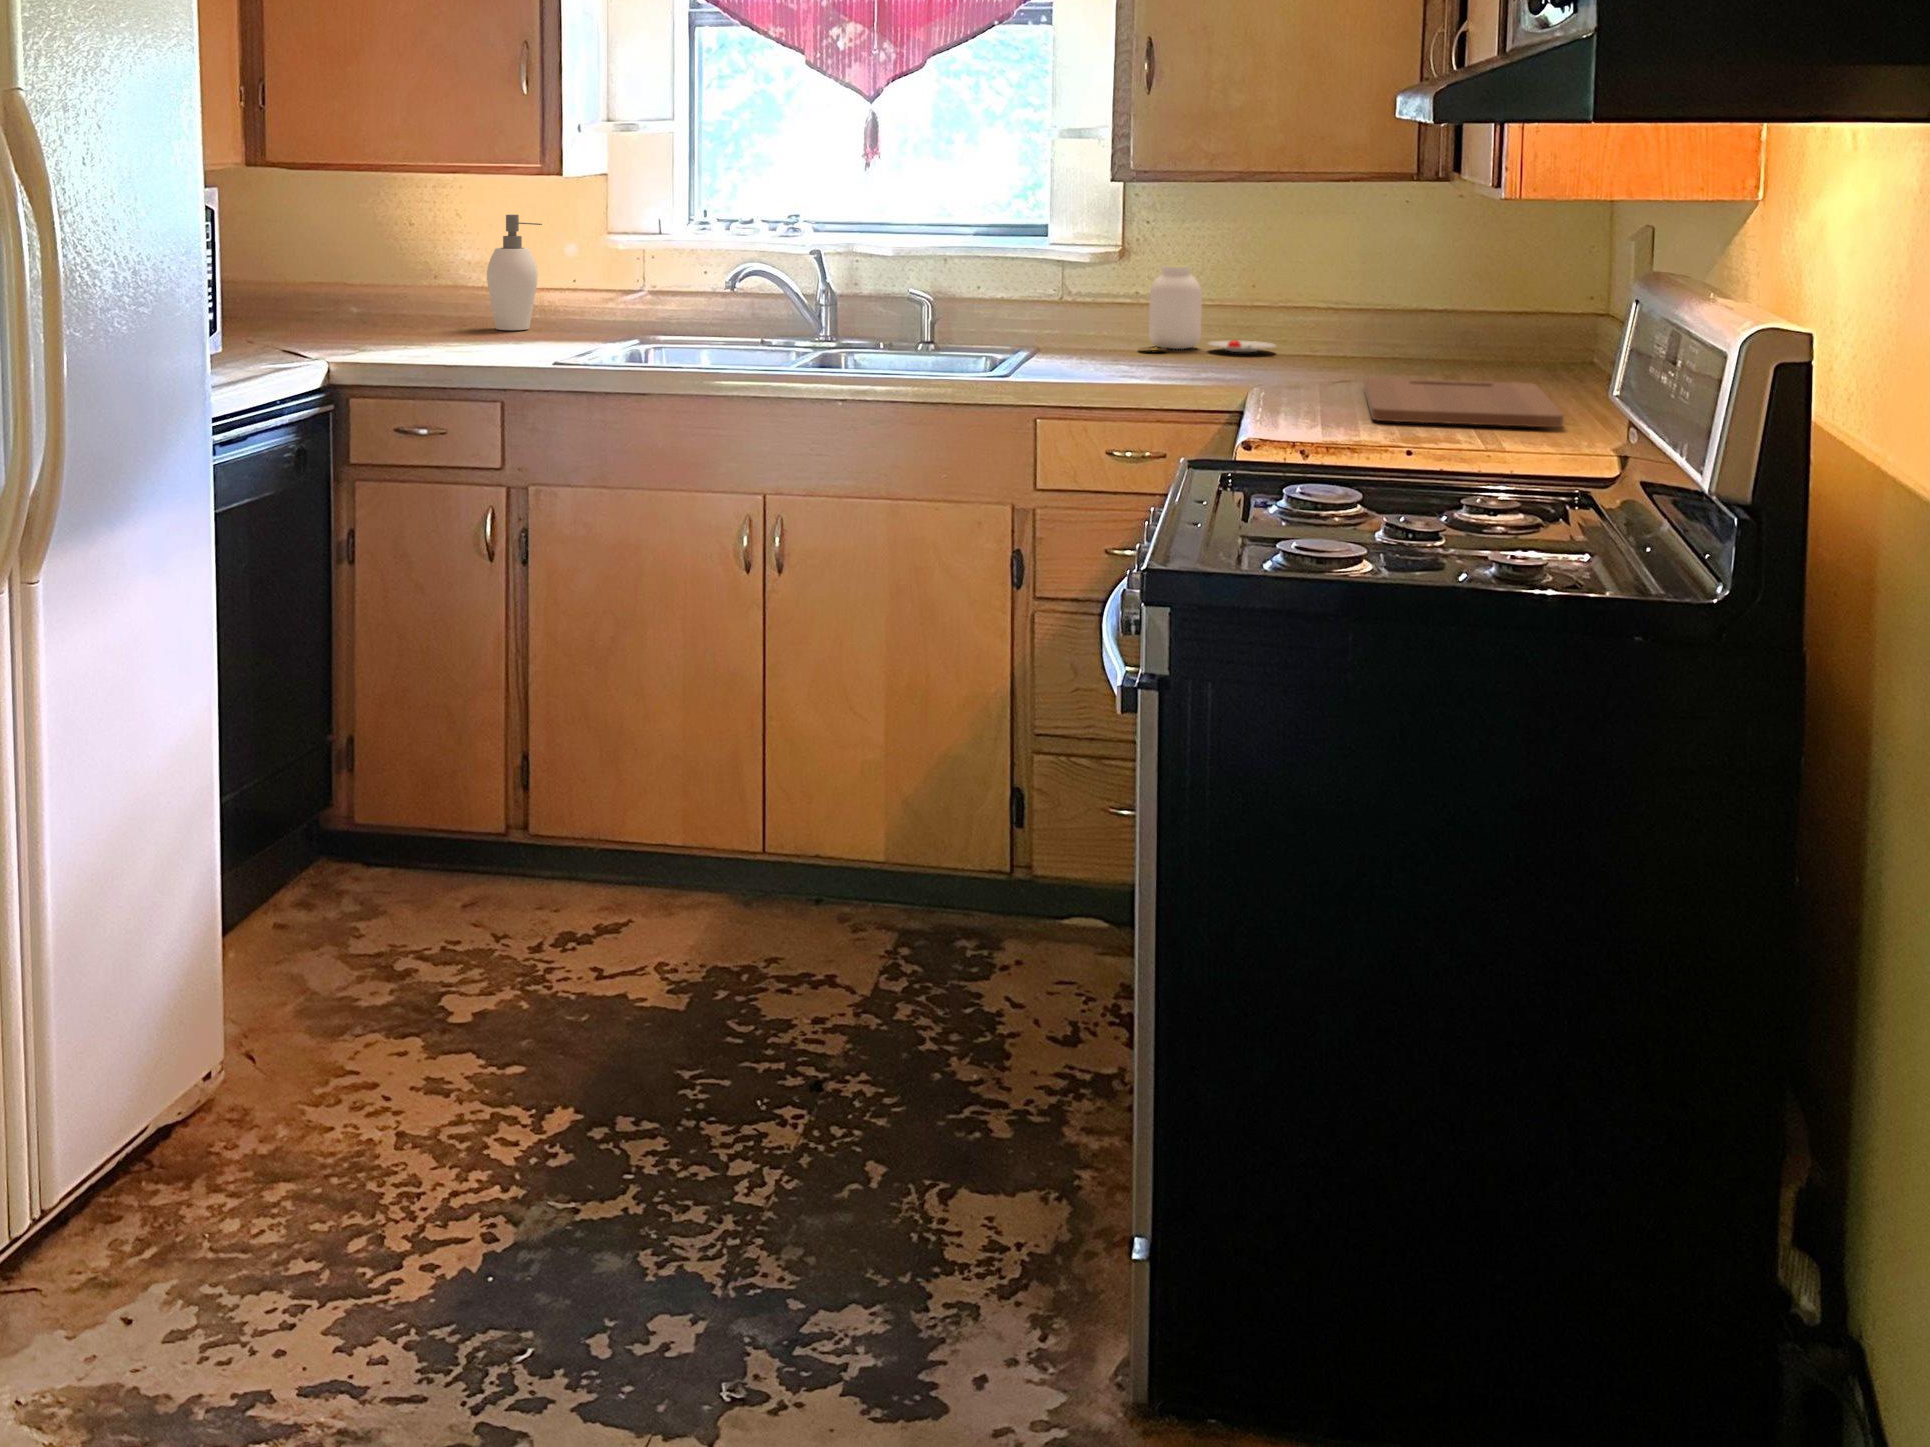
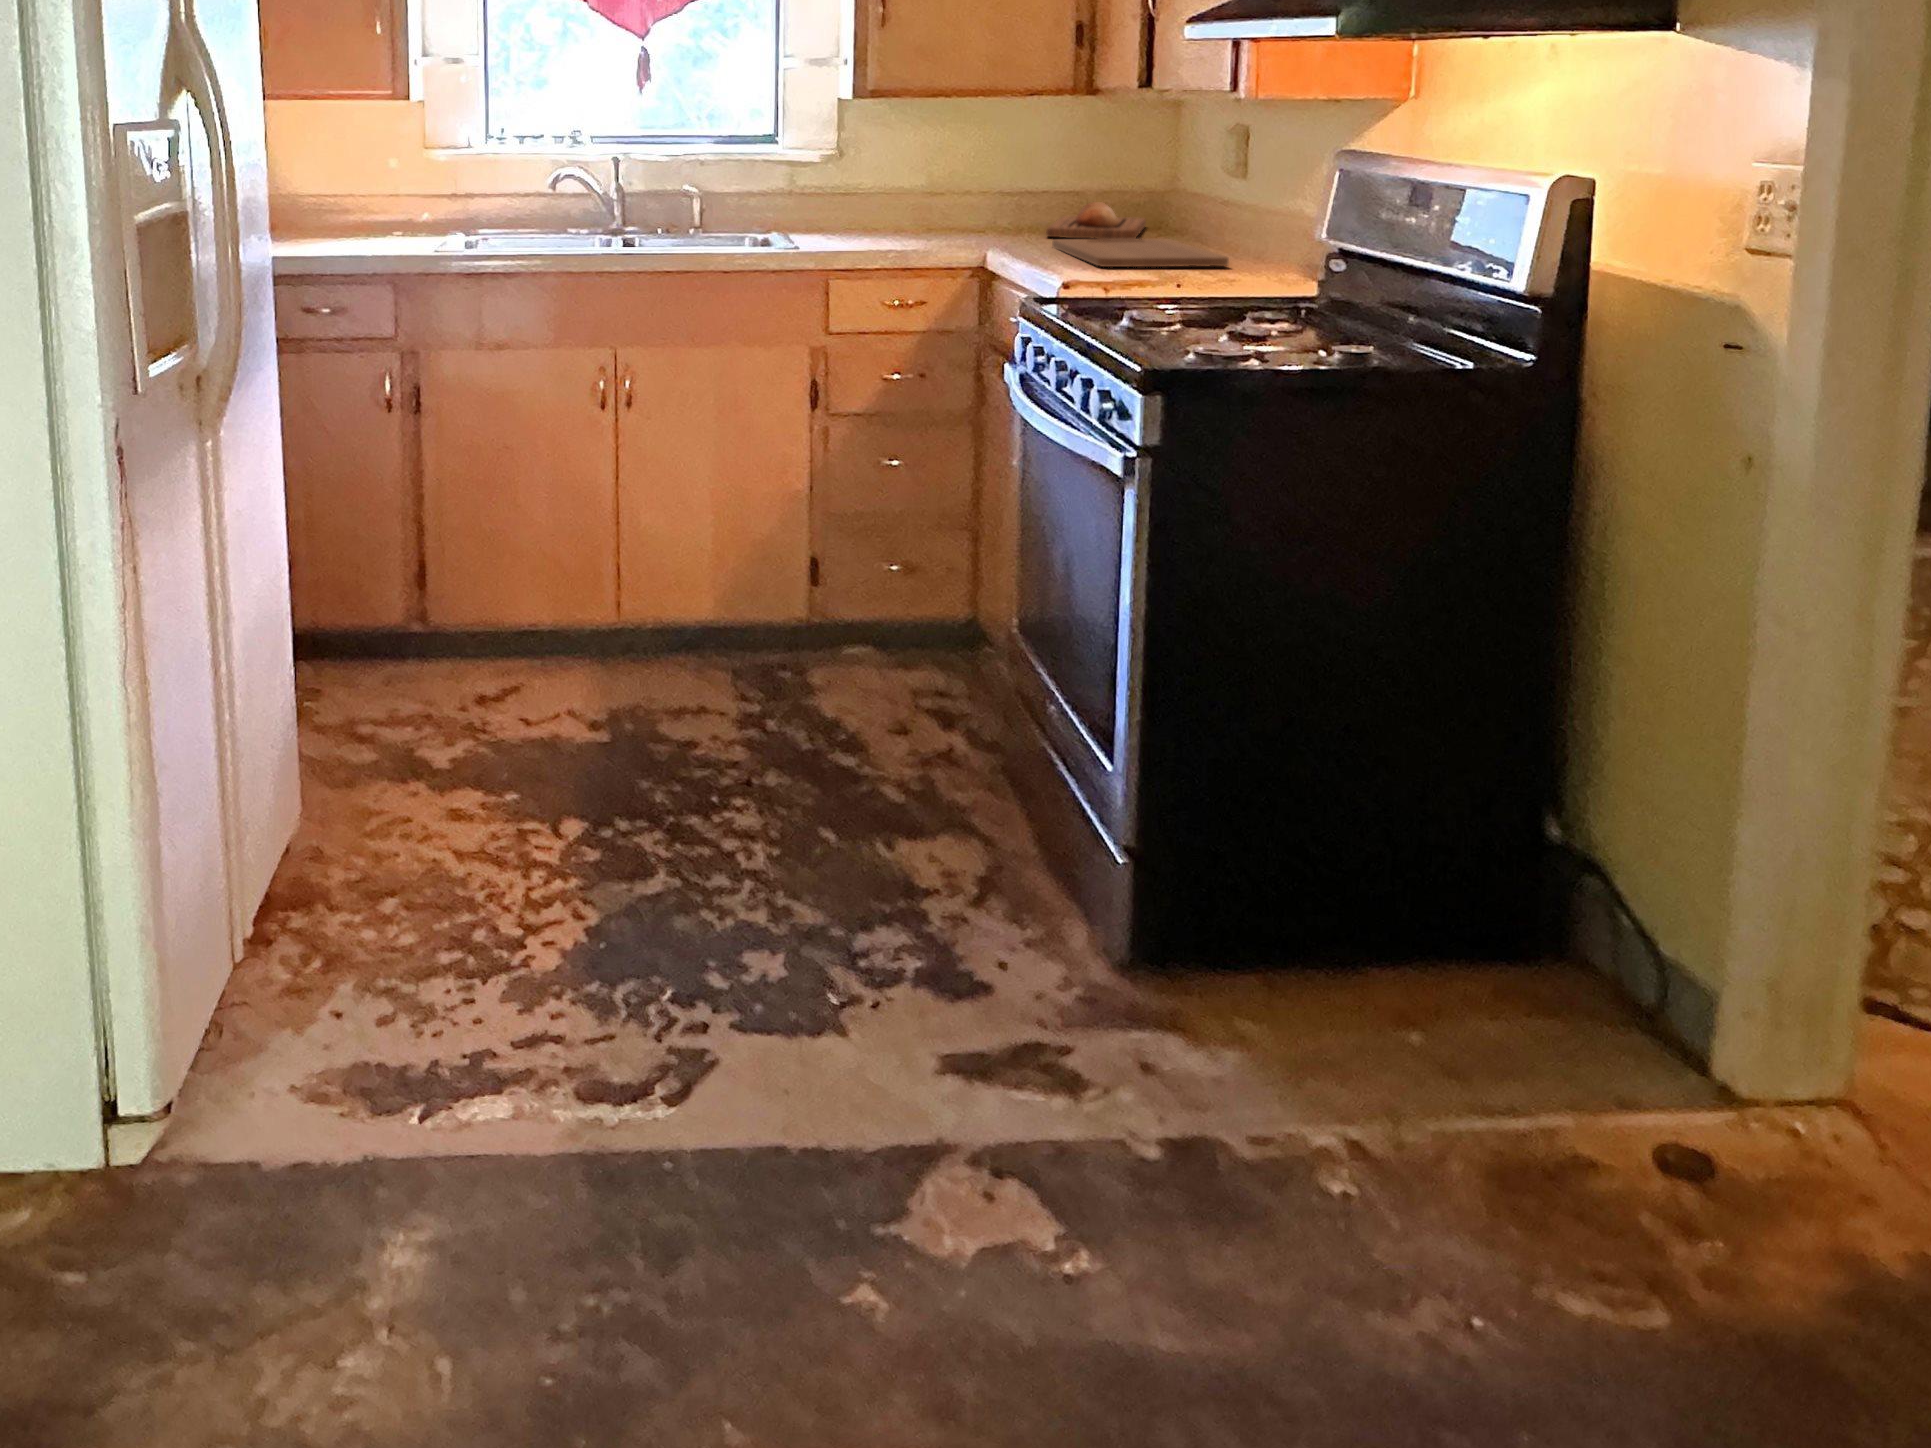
soap dispenser: present [487,215,542,330] -> none [333,135,382,229]
jar: present [1139,265,1276,352] -> none [854,163,955,228]
bread loaf: none [1379,326,1554,382] -> present [1046,202,1146,239]

